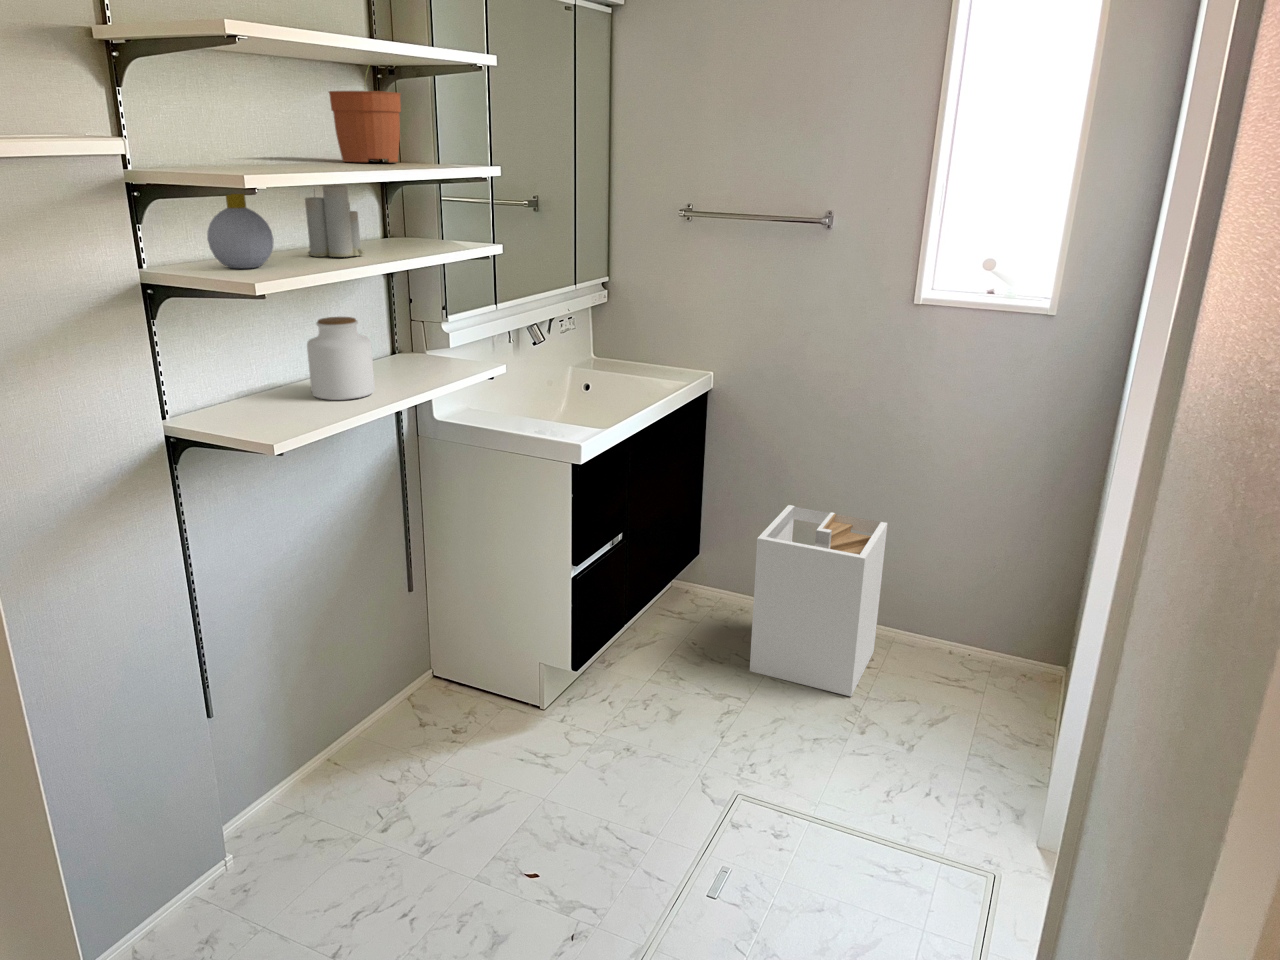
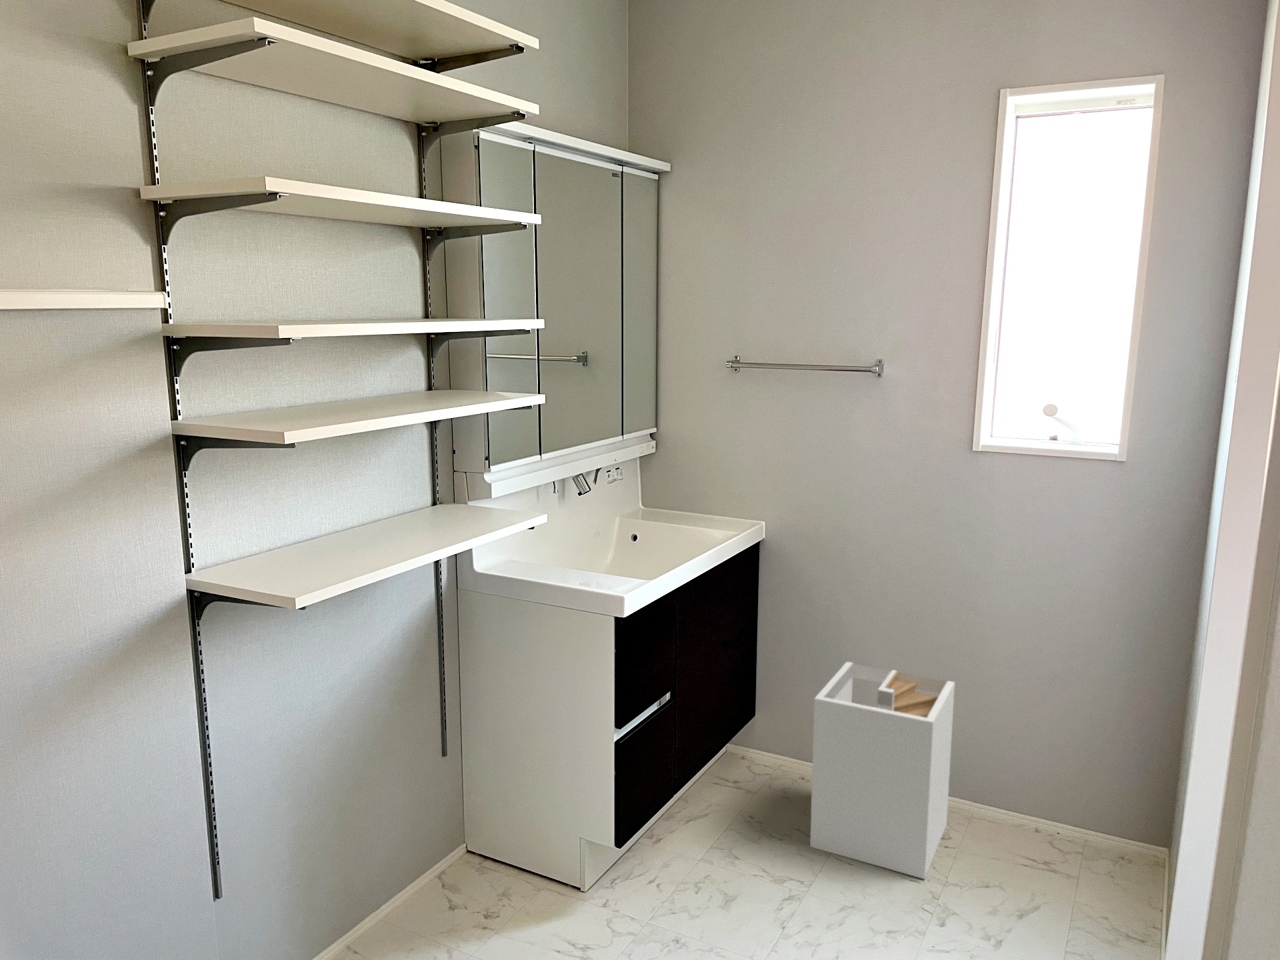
plant pot: present [329,71,401,162] -> none [378,219,449,317]
candle: present [305,185,364,257] -> none [347,329,405,408]
soap bottle: present [207,194,274,268] -> none [244,336,310,419]
jar: present [307,317,375,400] -> none [343,468,411,553]

